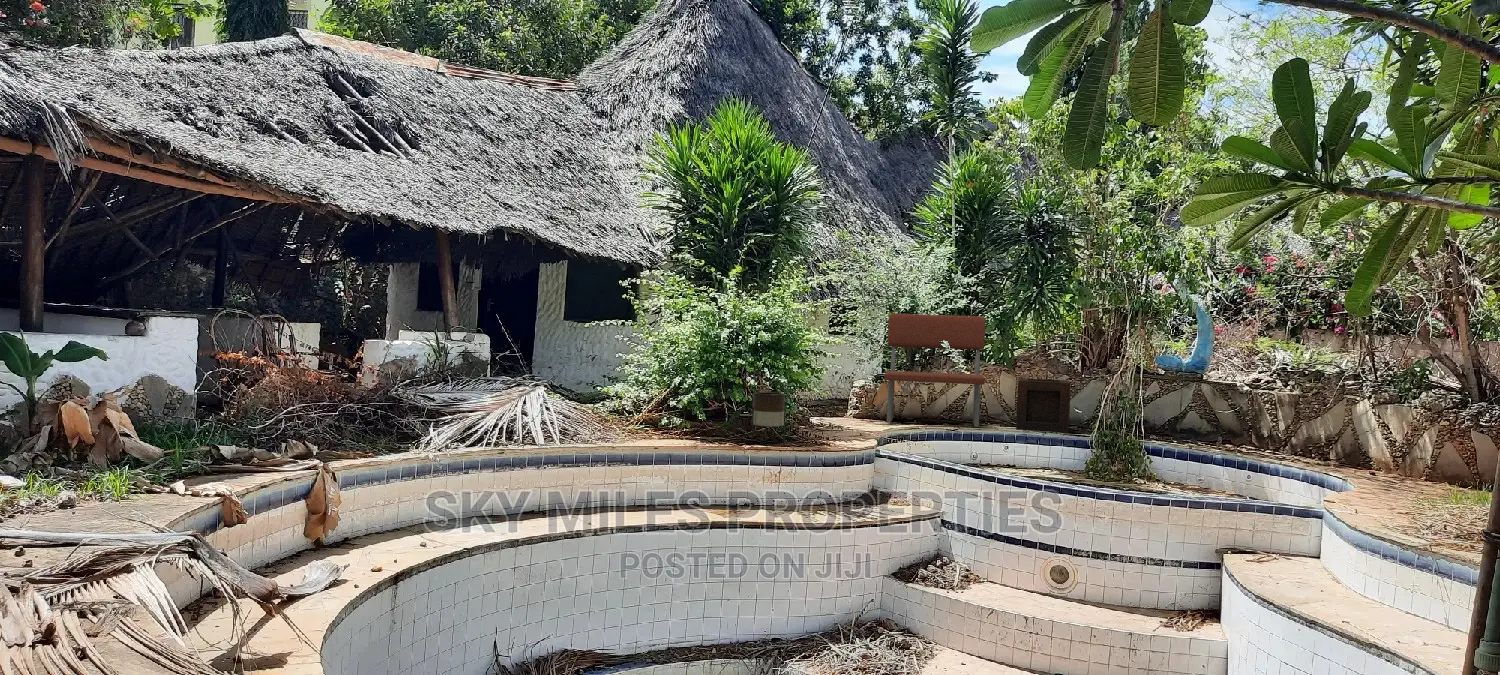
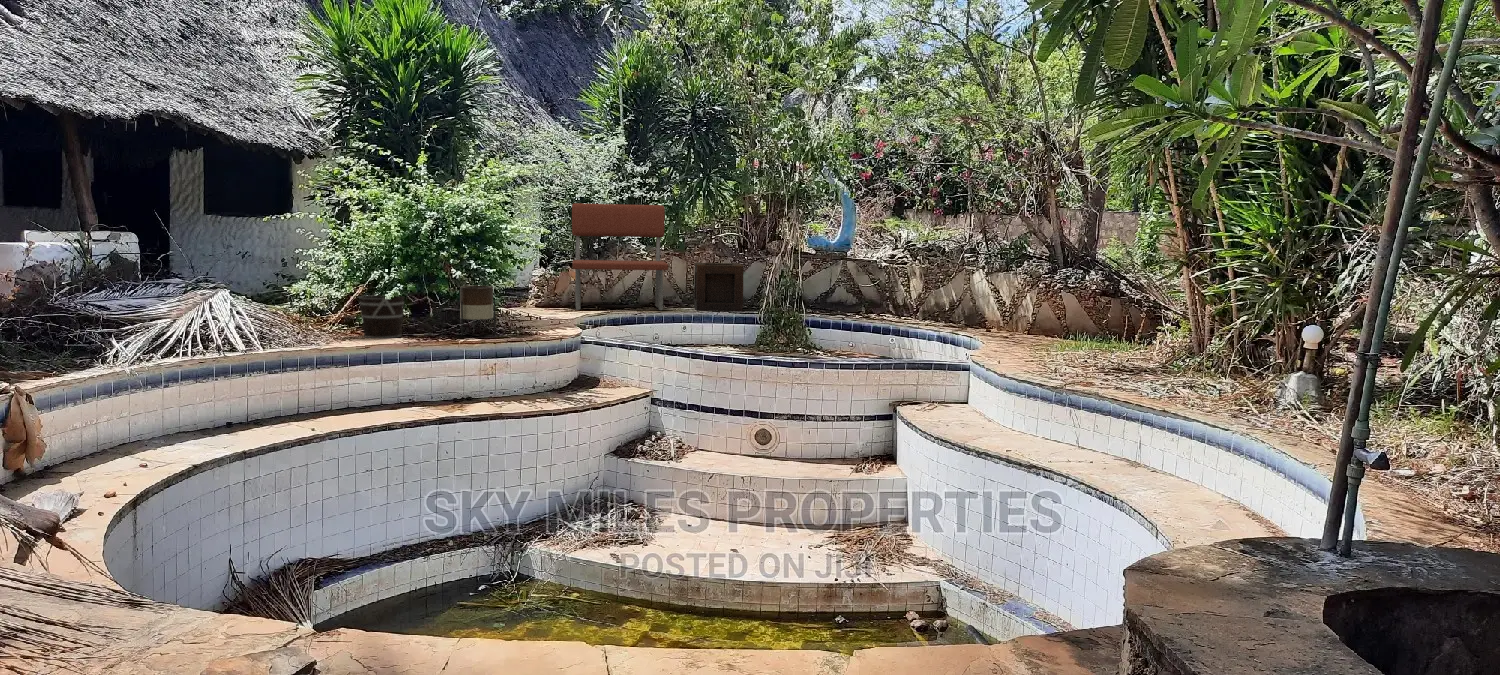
bucket: none [657,396,700,440] -> present [359,295,404,338]

